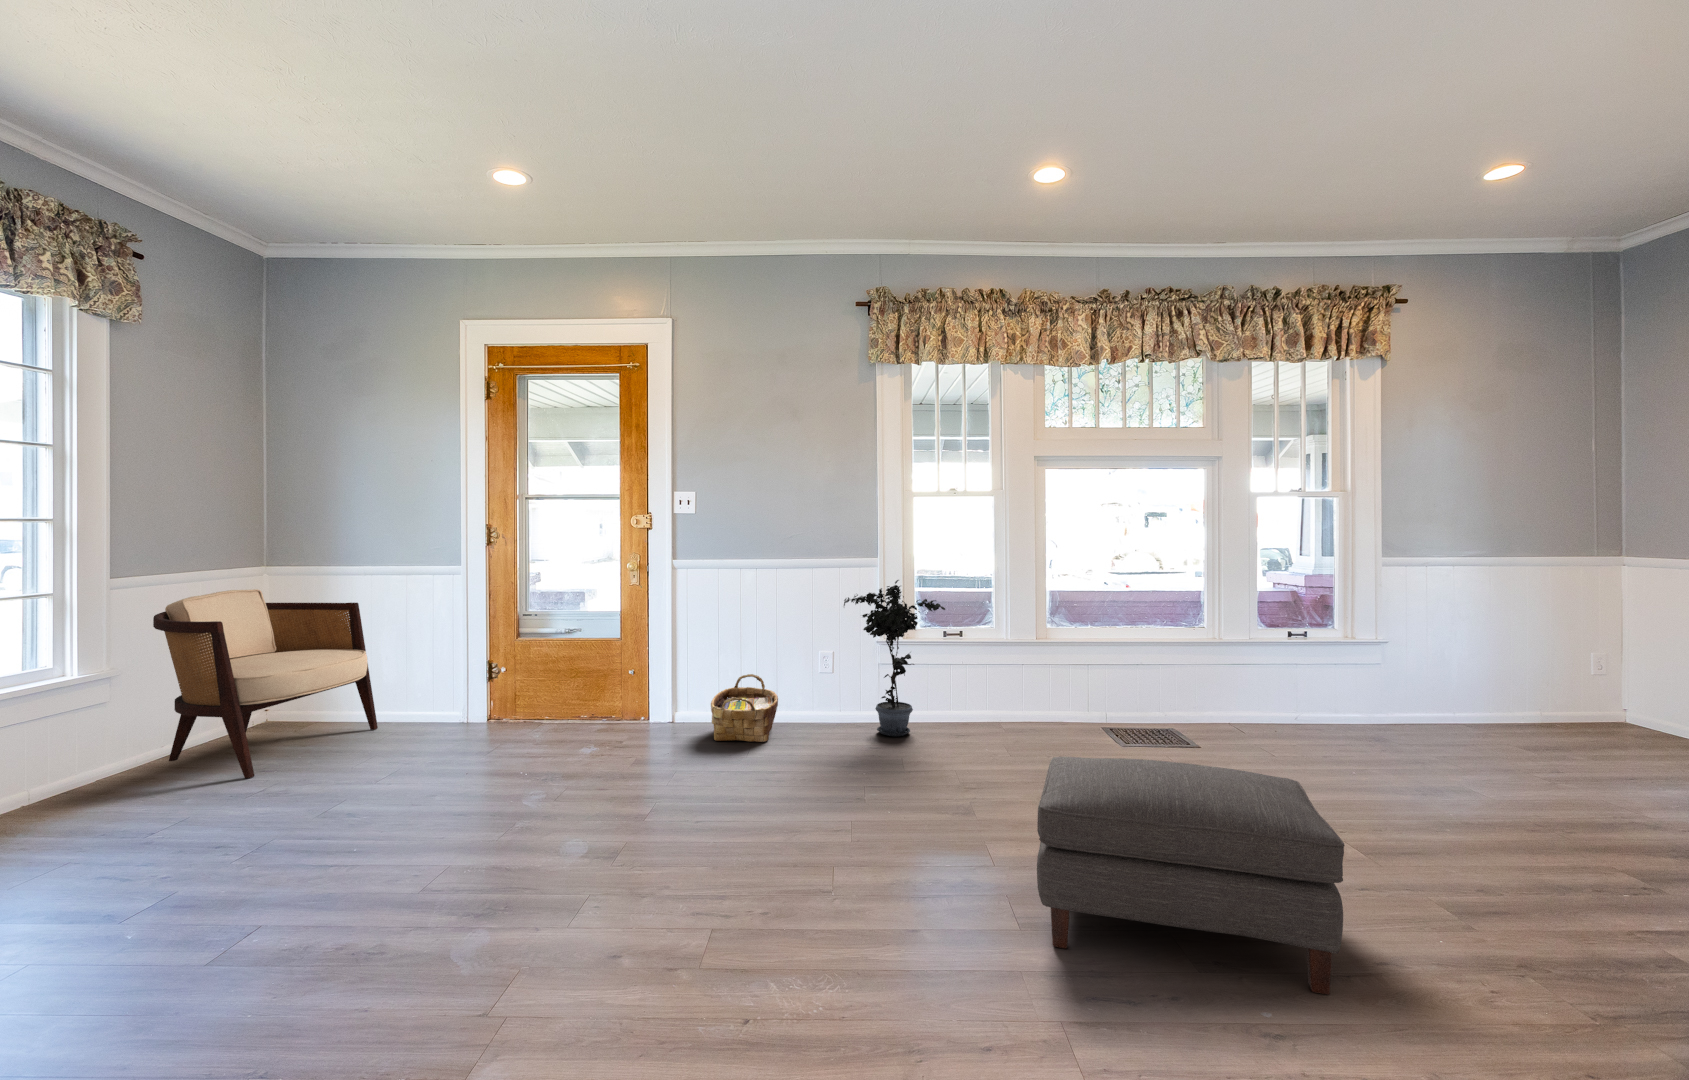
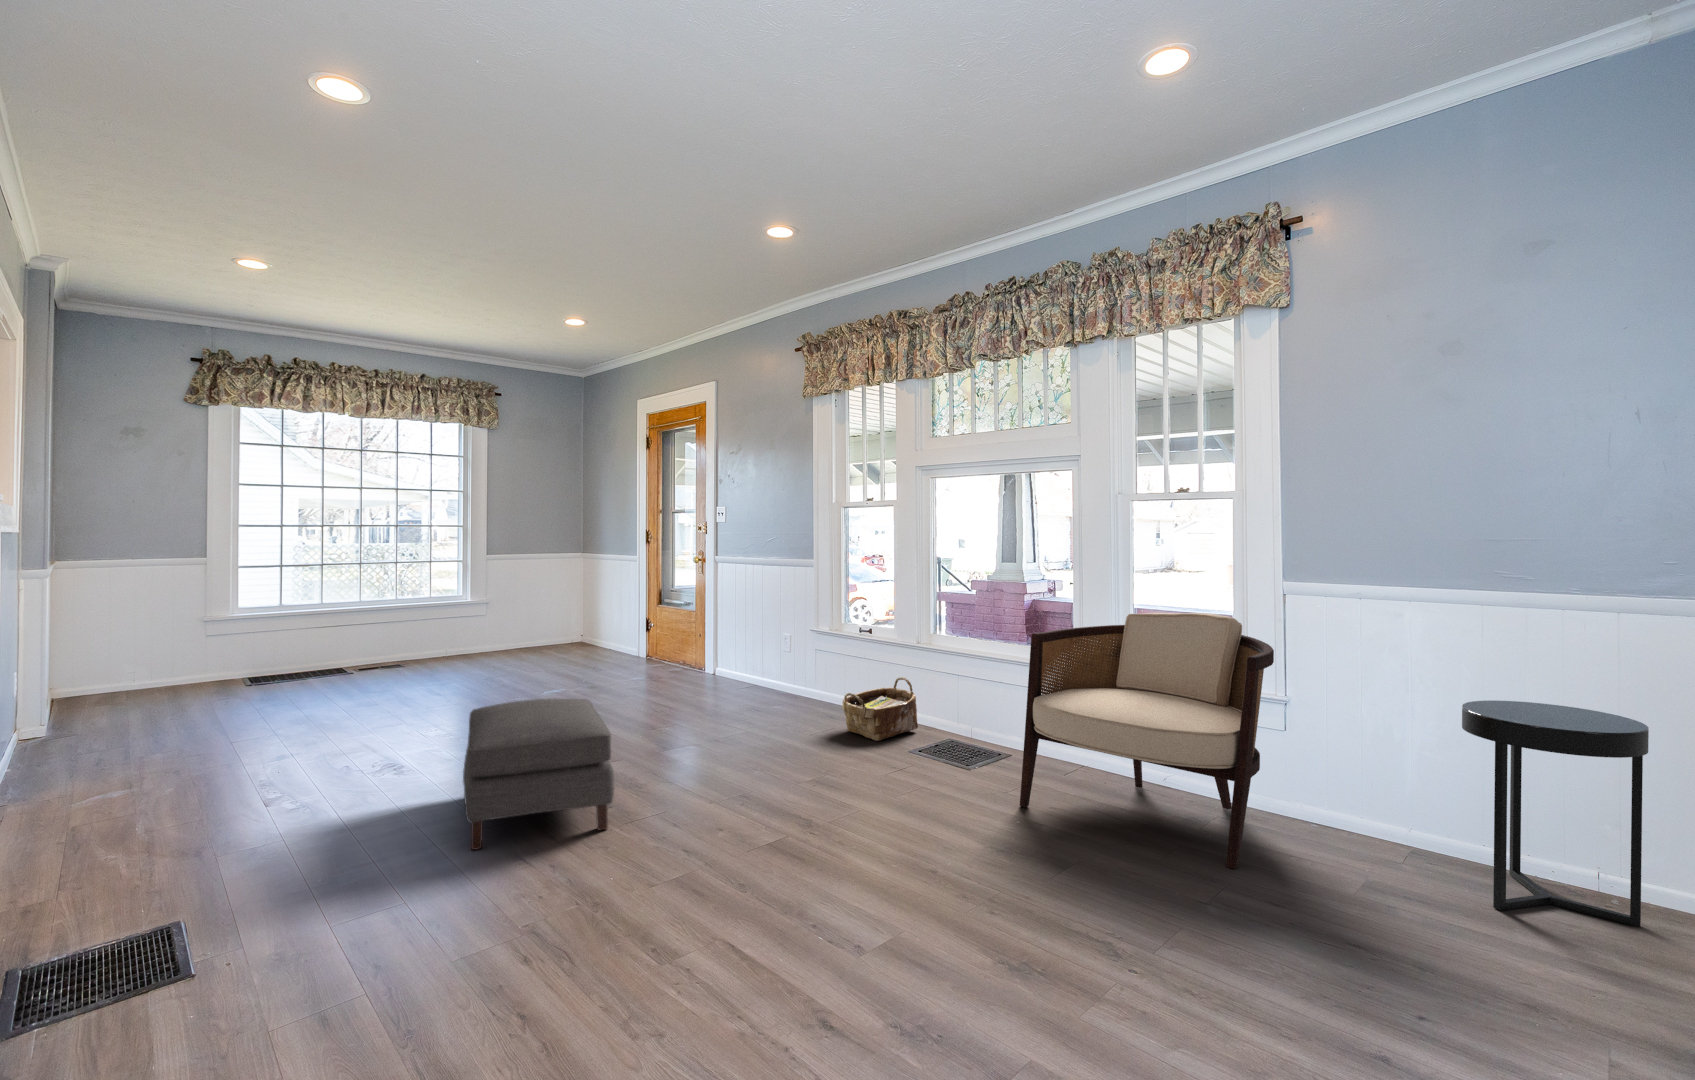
potted plant: present [844,580,945,736] -> none [770,579,828,711]
armchair: present [153,589,378,778] -> present [1020,613,1274,869]
side table: none [1516,621,1626,744] -> present [1462,700,1649,927]
woven basket: present [711,674,778,742] -> present [843,677,918,741]

